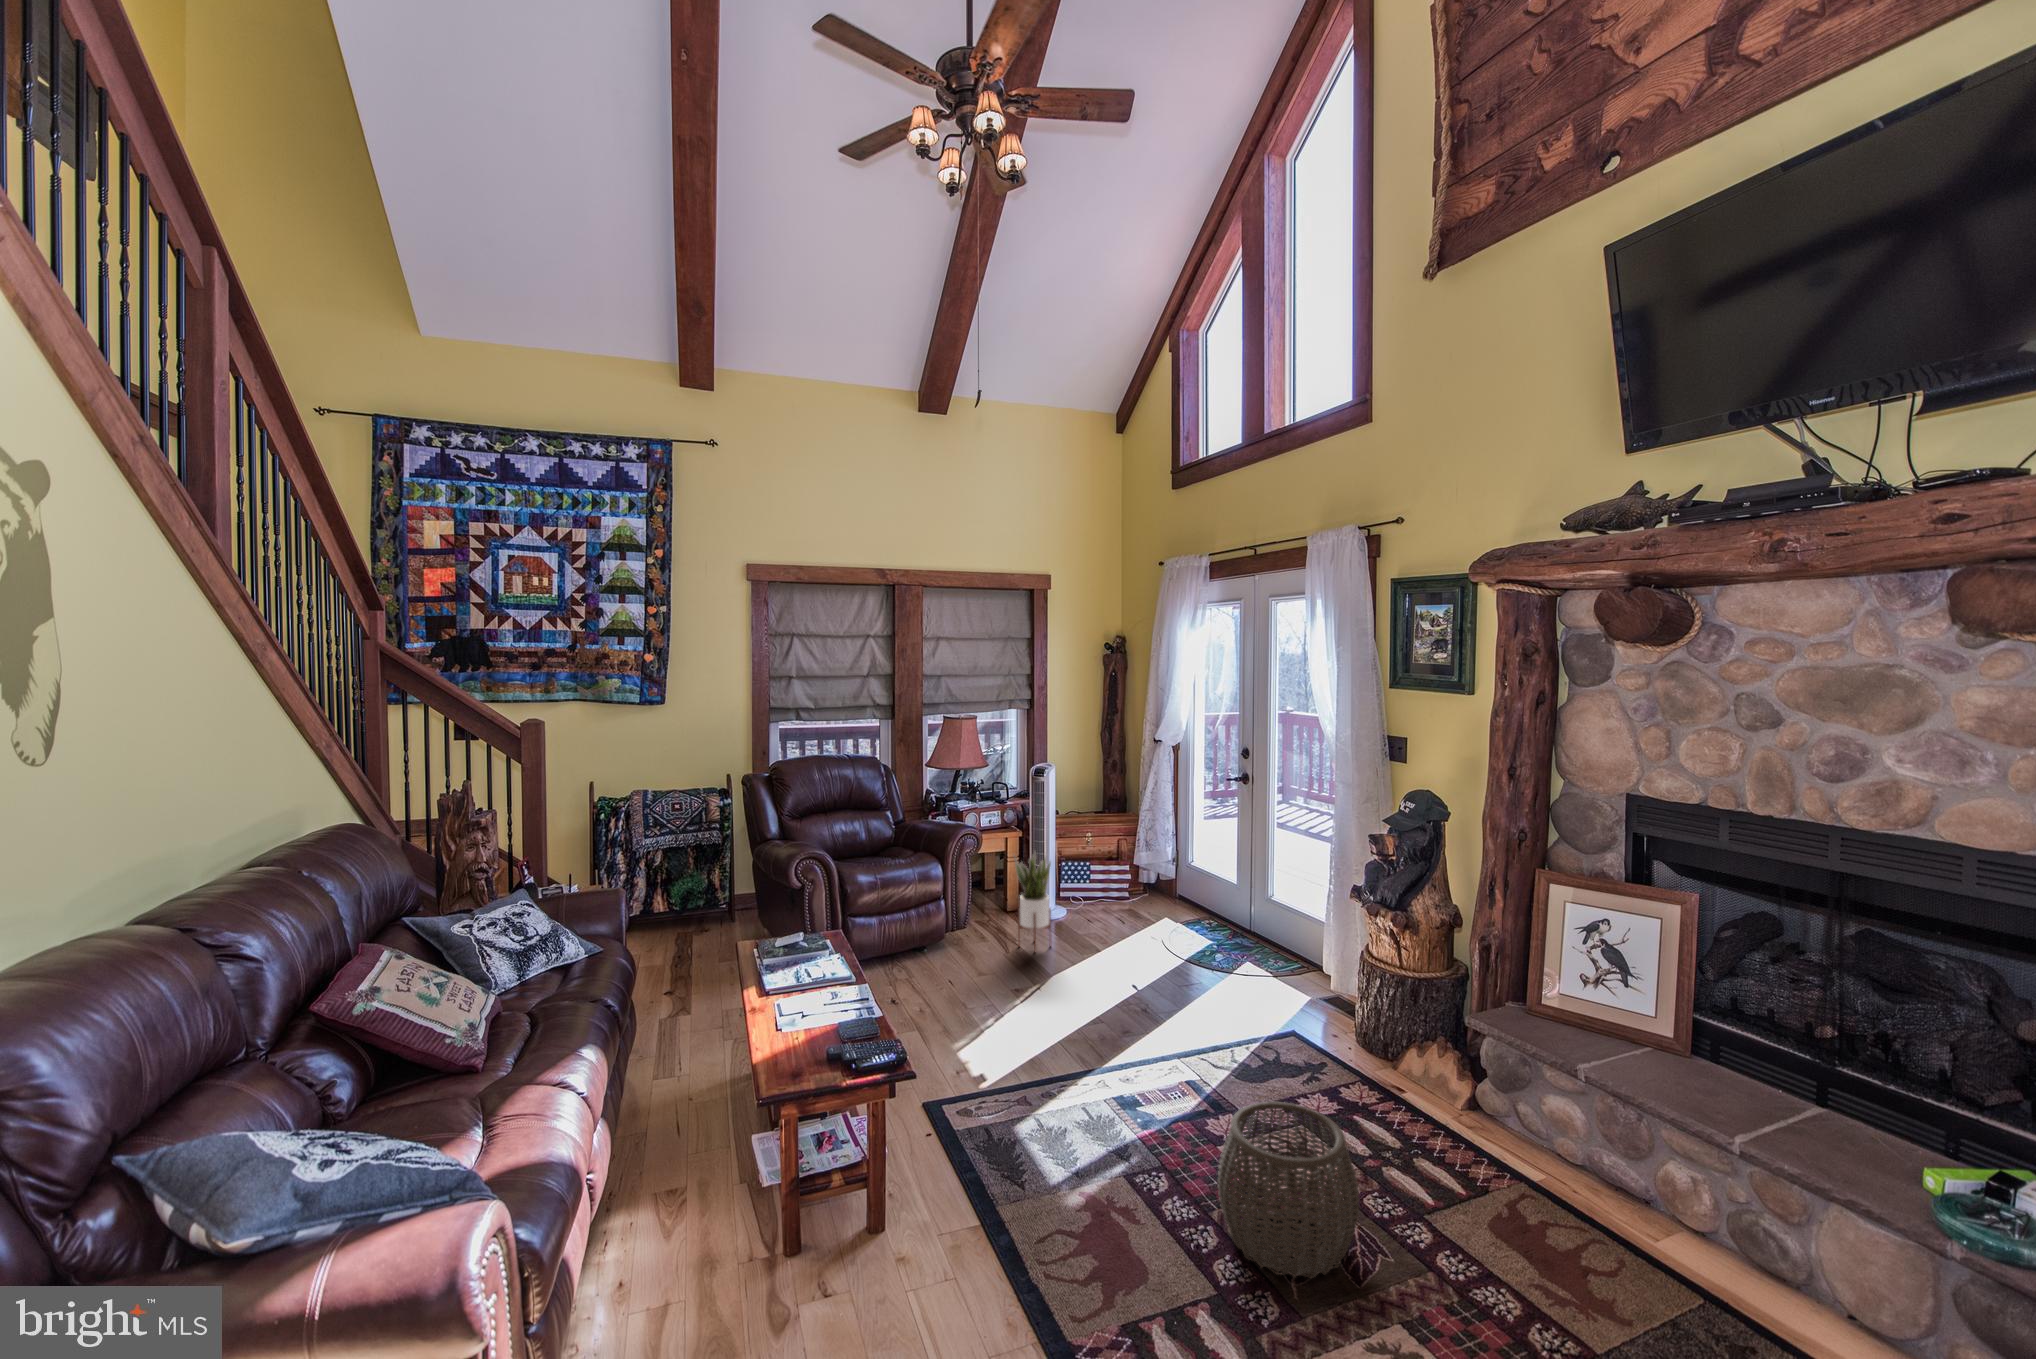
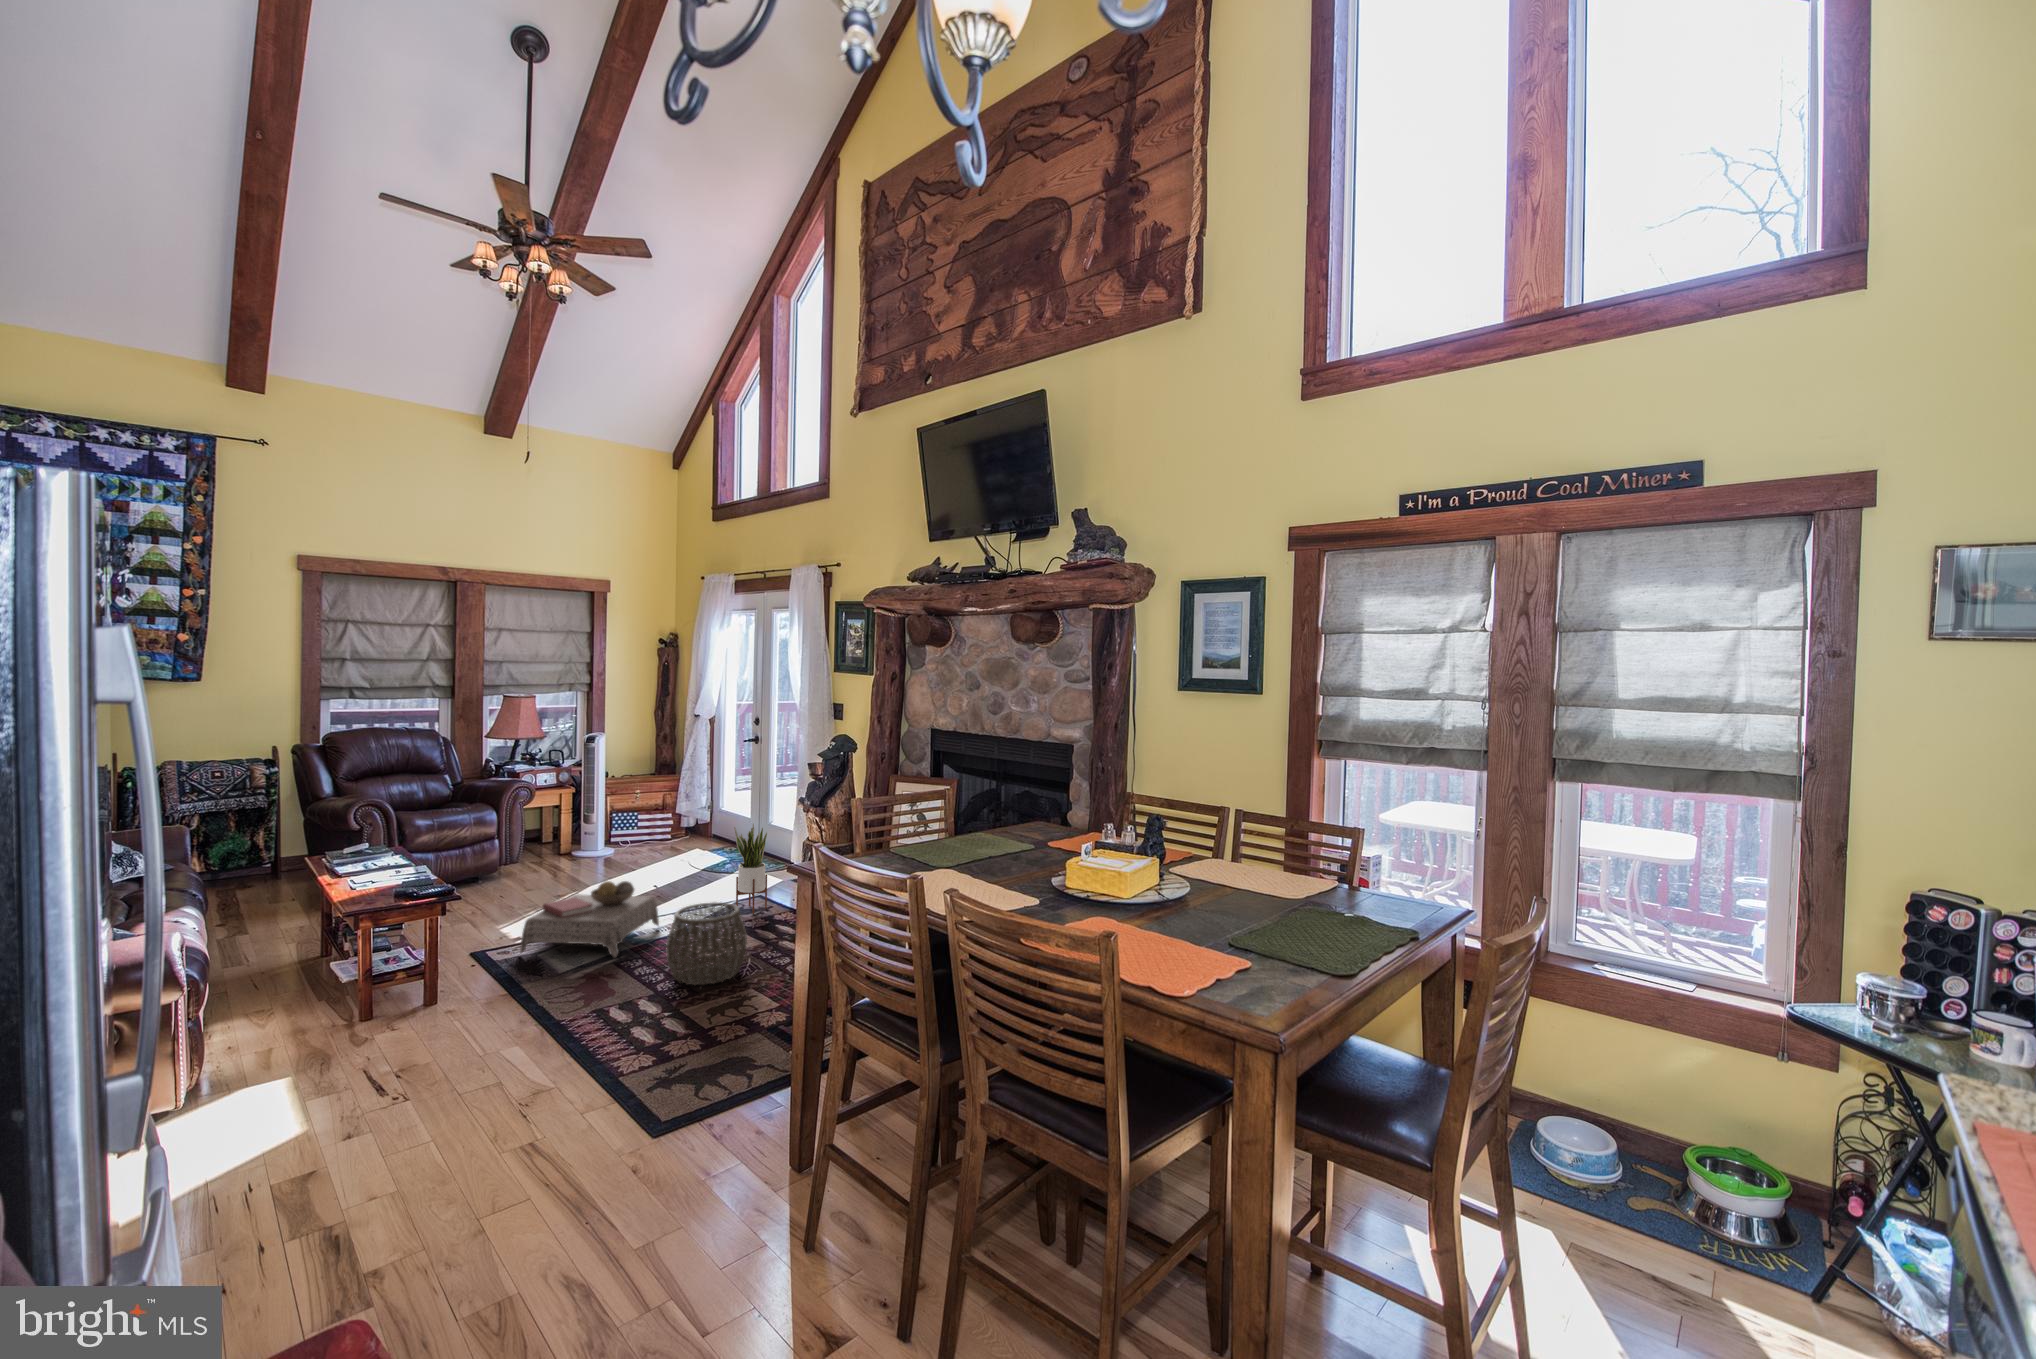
potted plant: present [1014,852,1051,951] -> present [734,824,767,914]
ottoman: none [986,1015,1168,1157] -> present [520,881,659,957]

